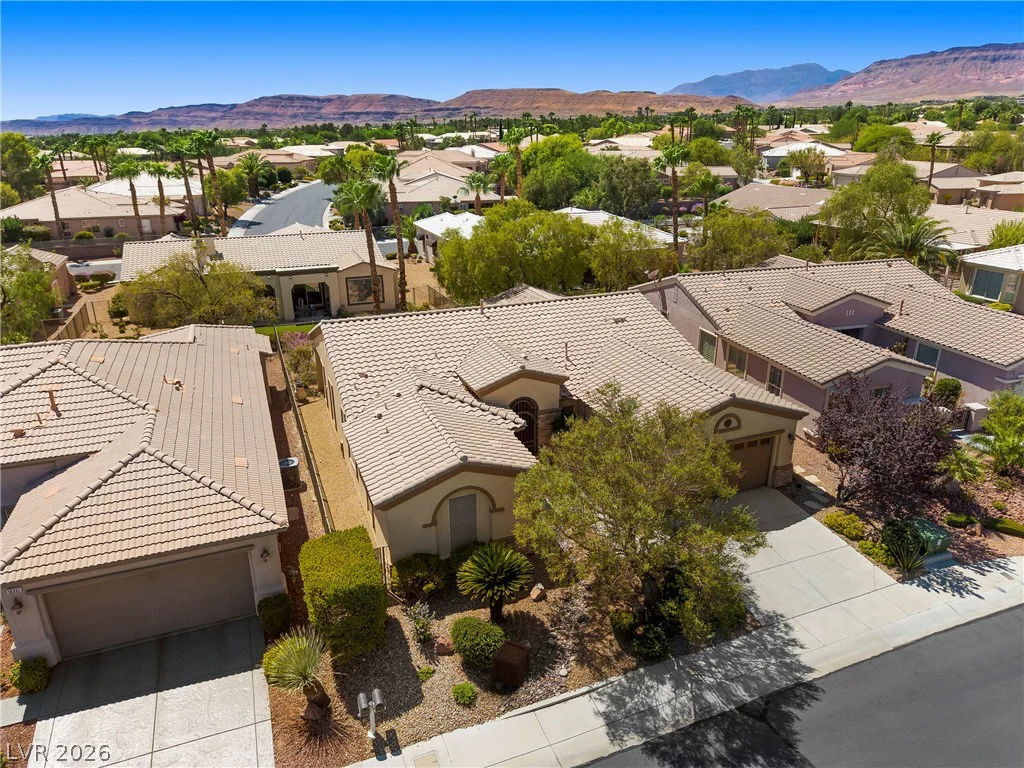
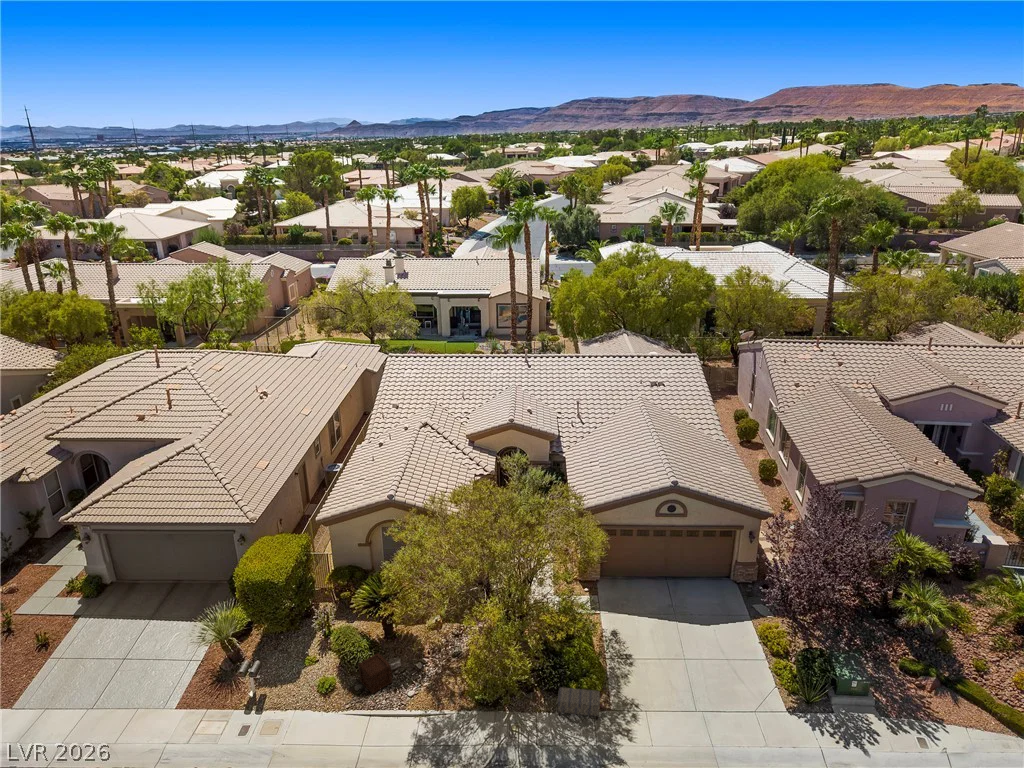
bench: none [713,610,764,647] -> present [558,687,600,719]

